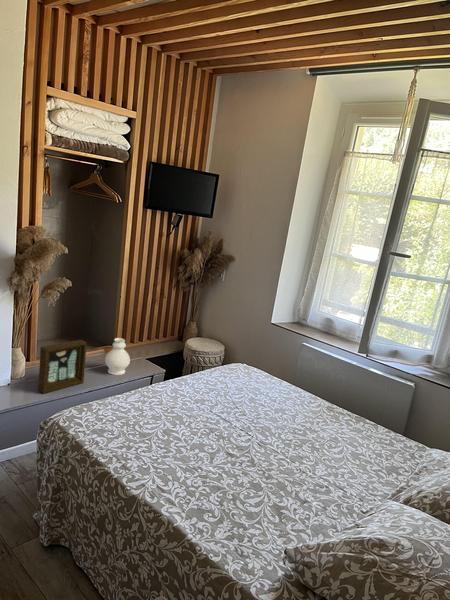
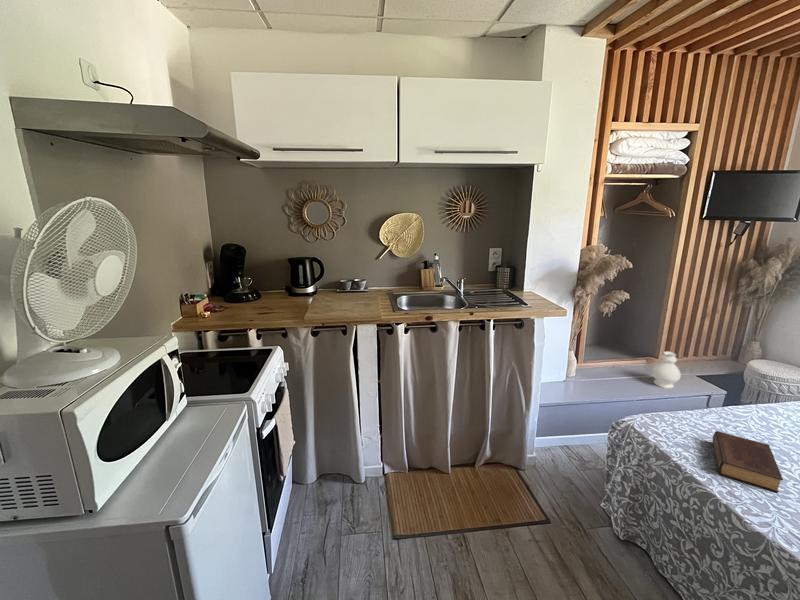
picture frame: present [38,340,87,394] -> none [590,350,638,393]
book: none [124,408,169,453] -> present [713,431,783,493]

